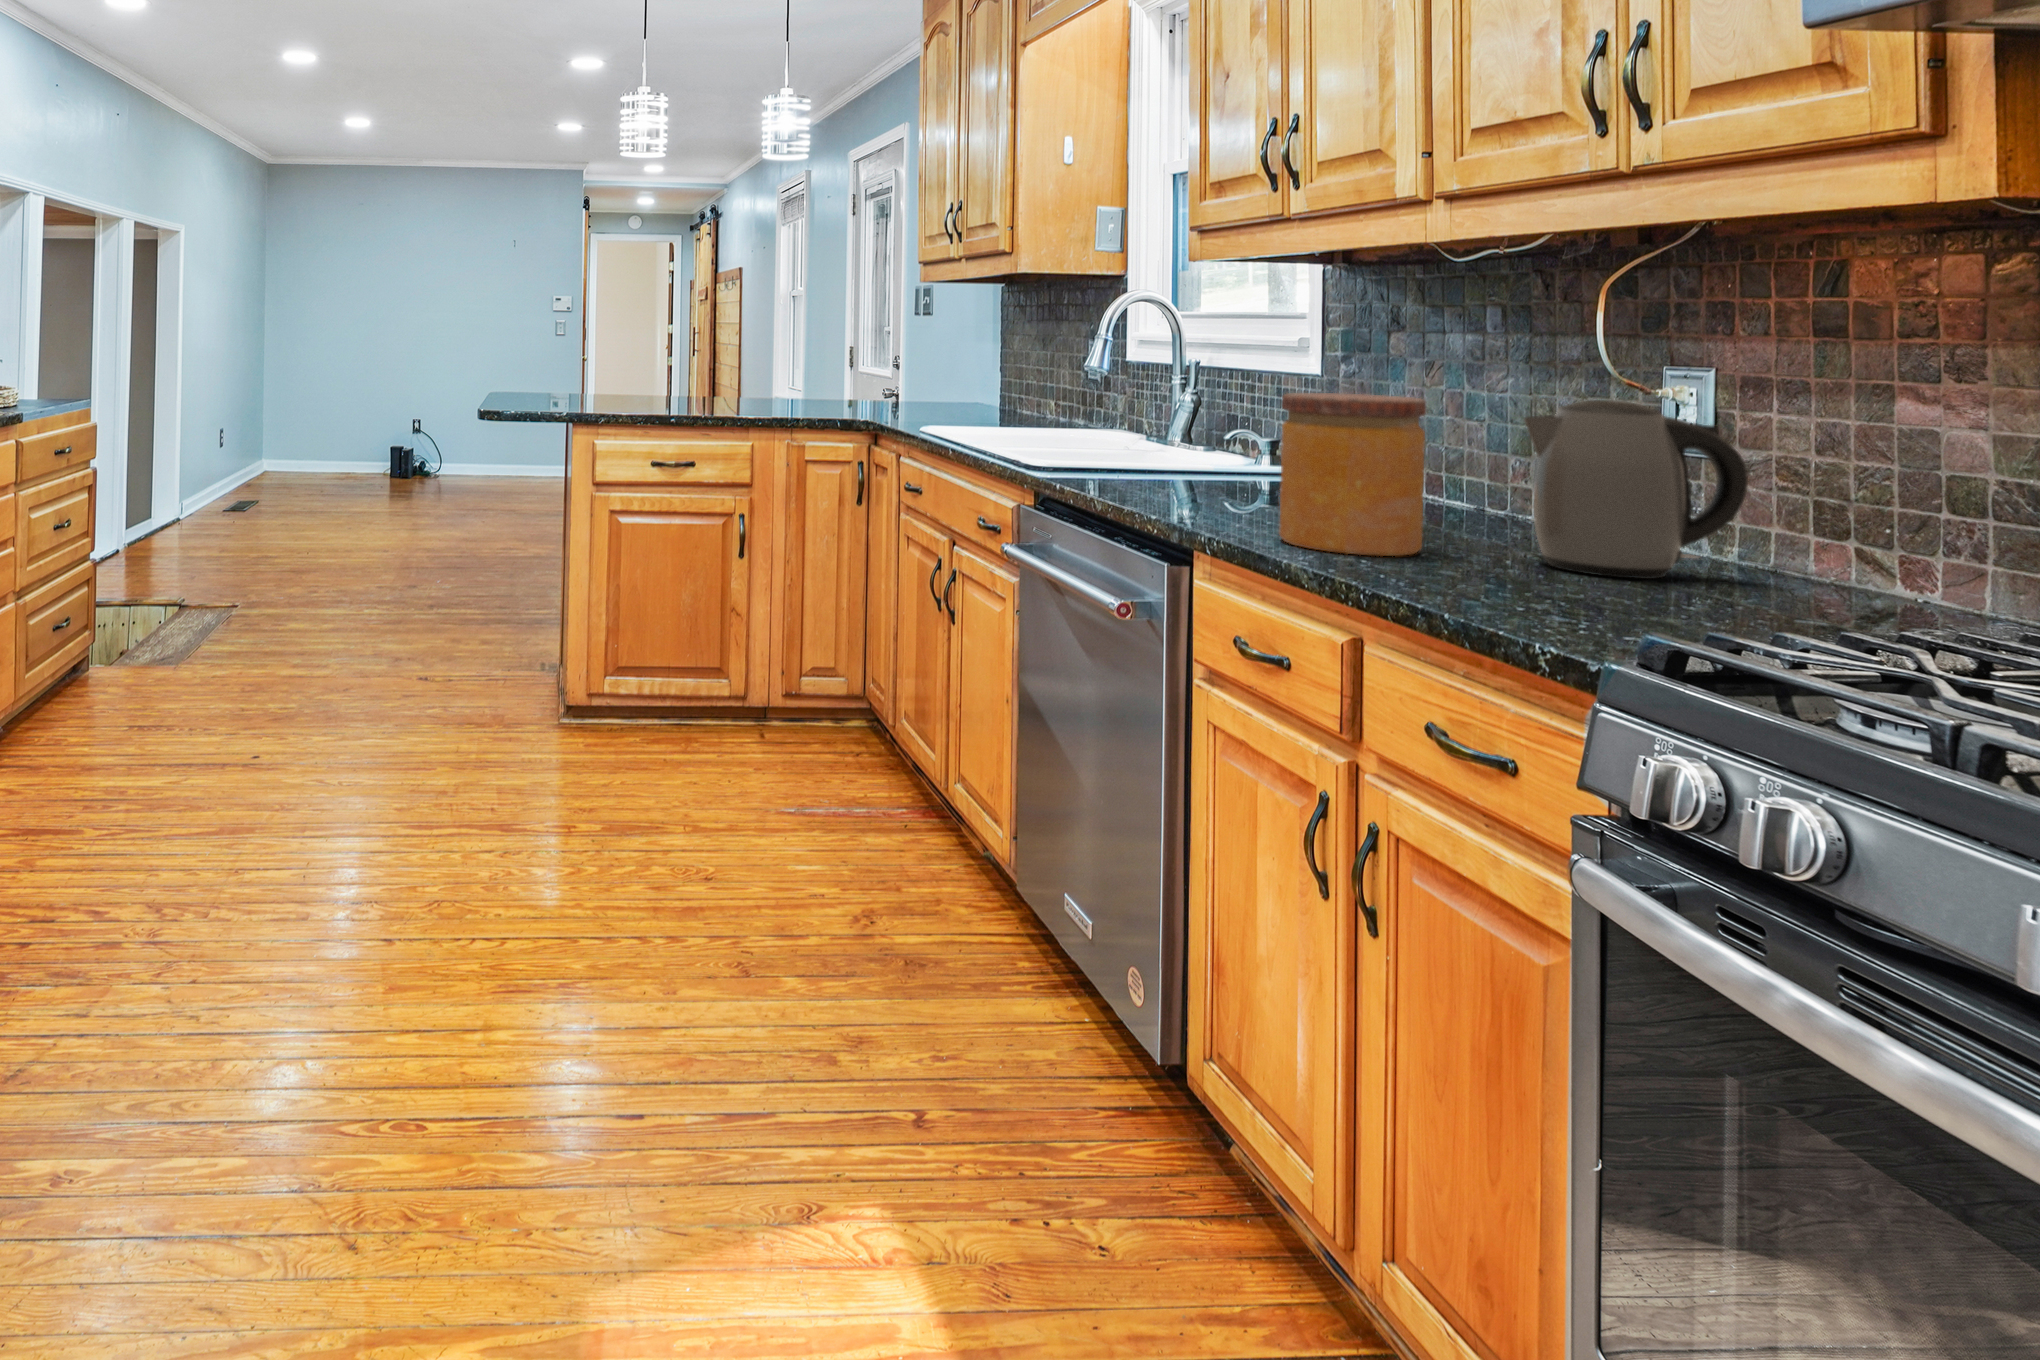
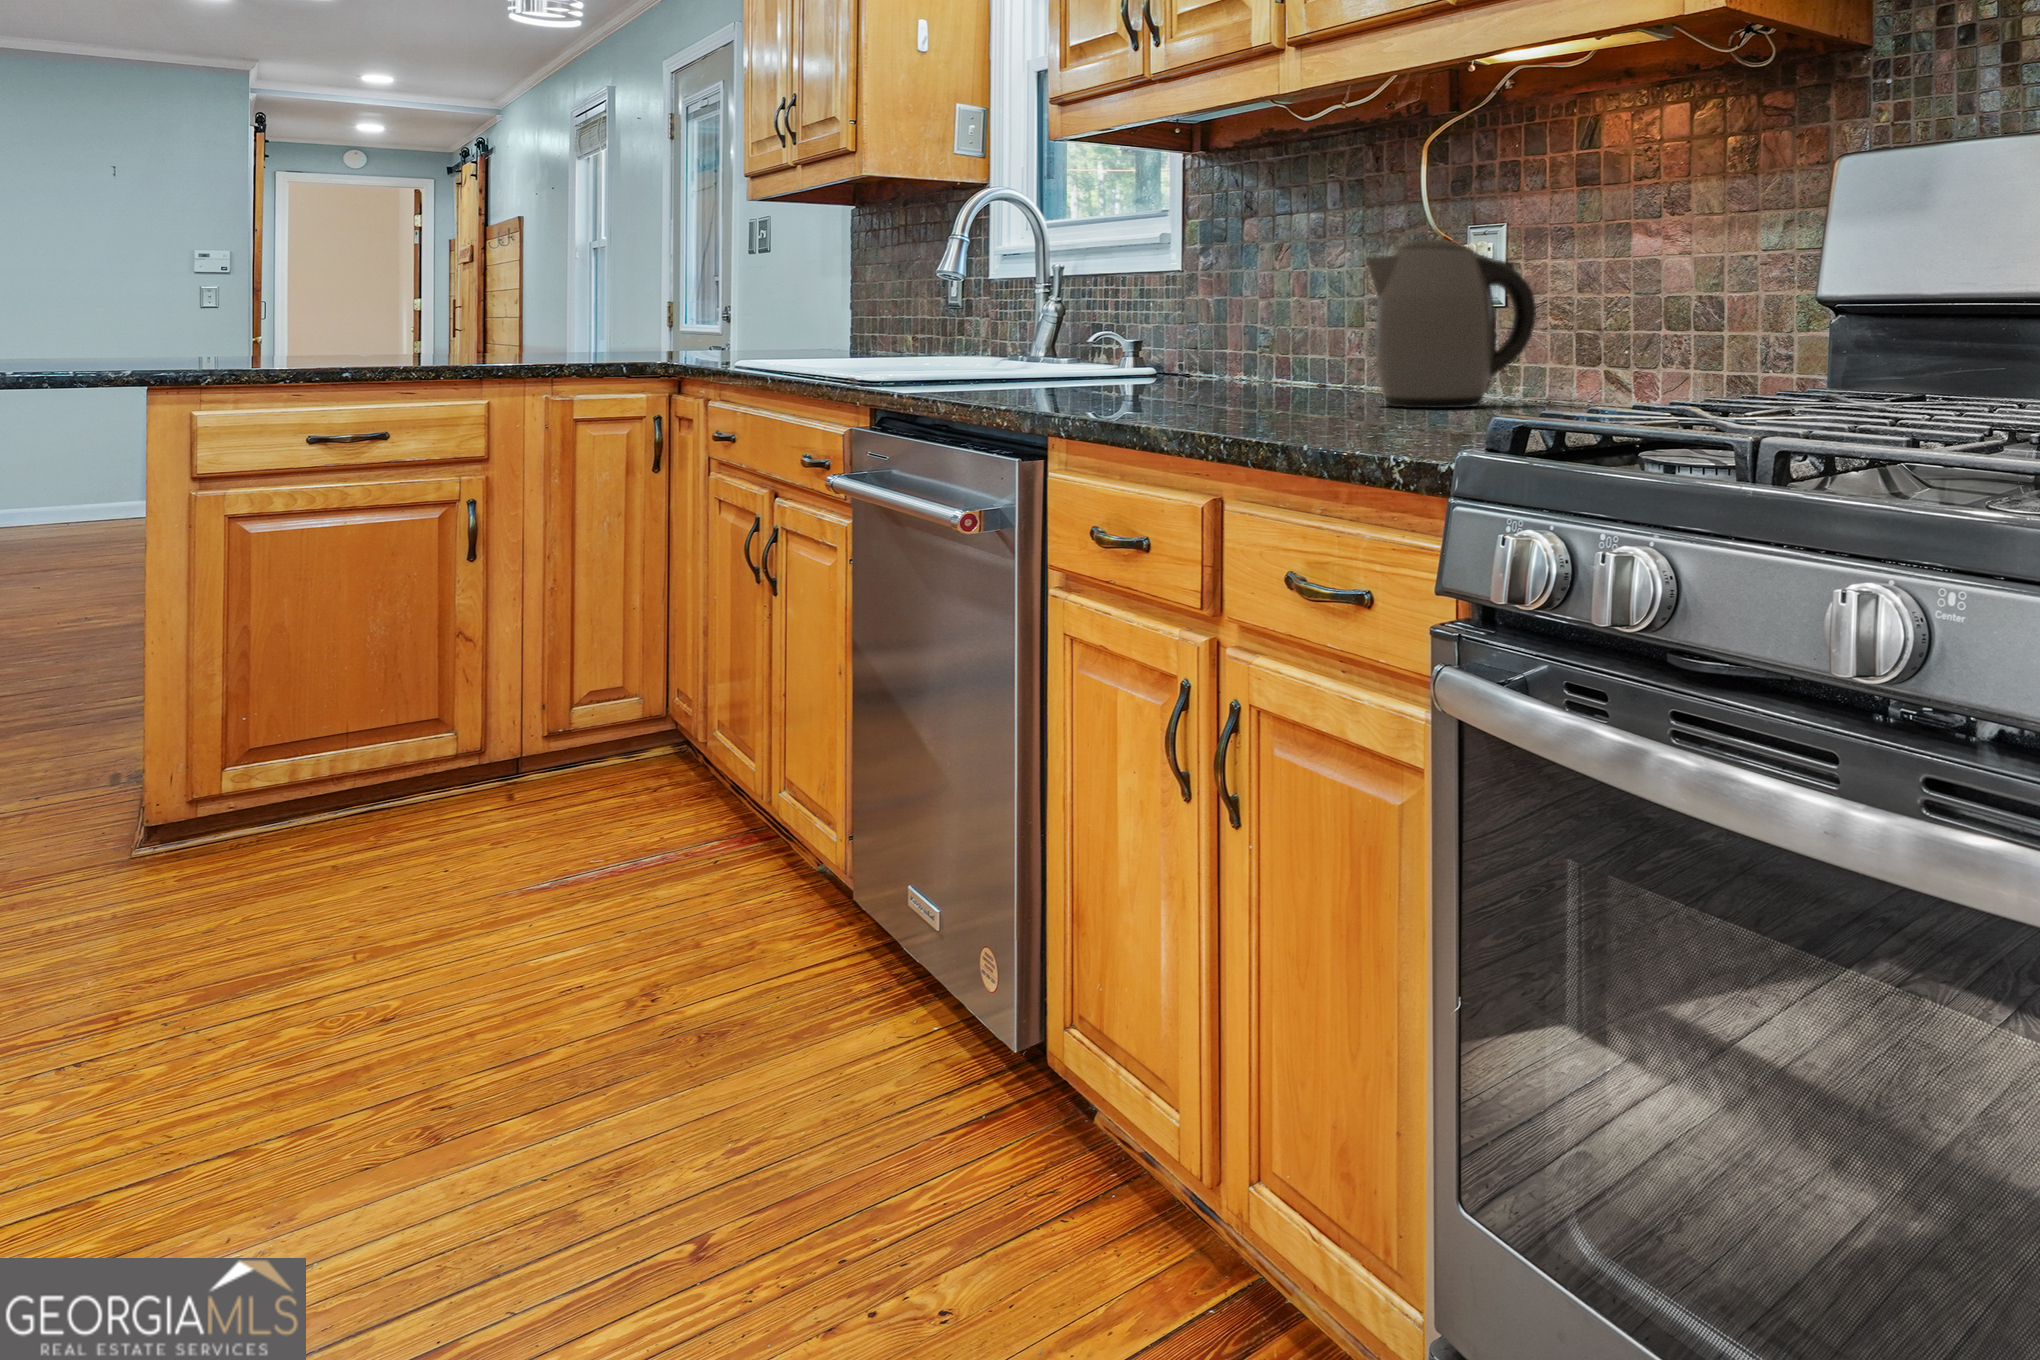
jar: present [1279,393,1426,556] -> none [1138,235,1281,410]

